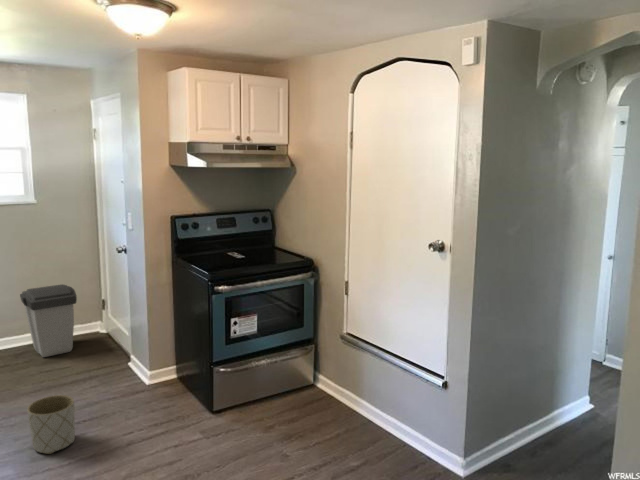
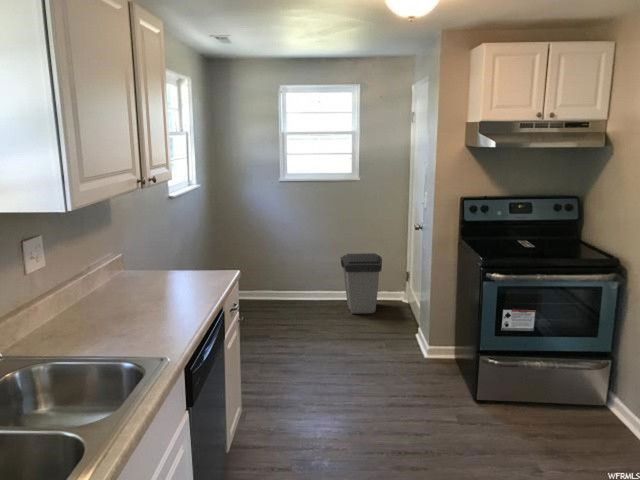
planter: present [27,395,75,454] -> none [315,345,351,394]

